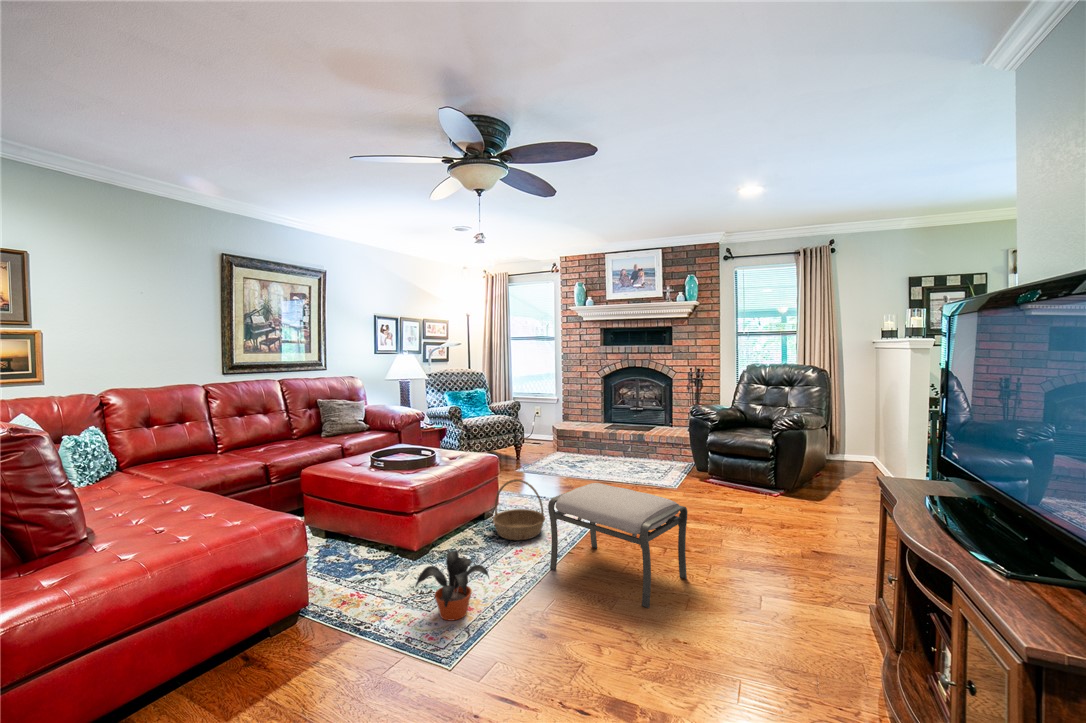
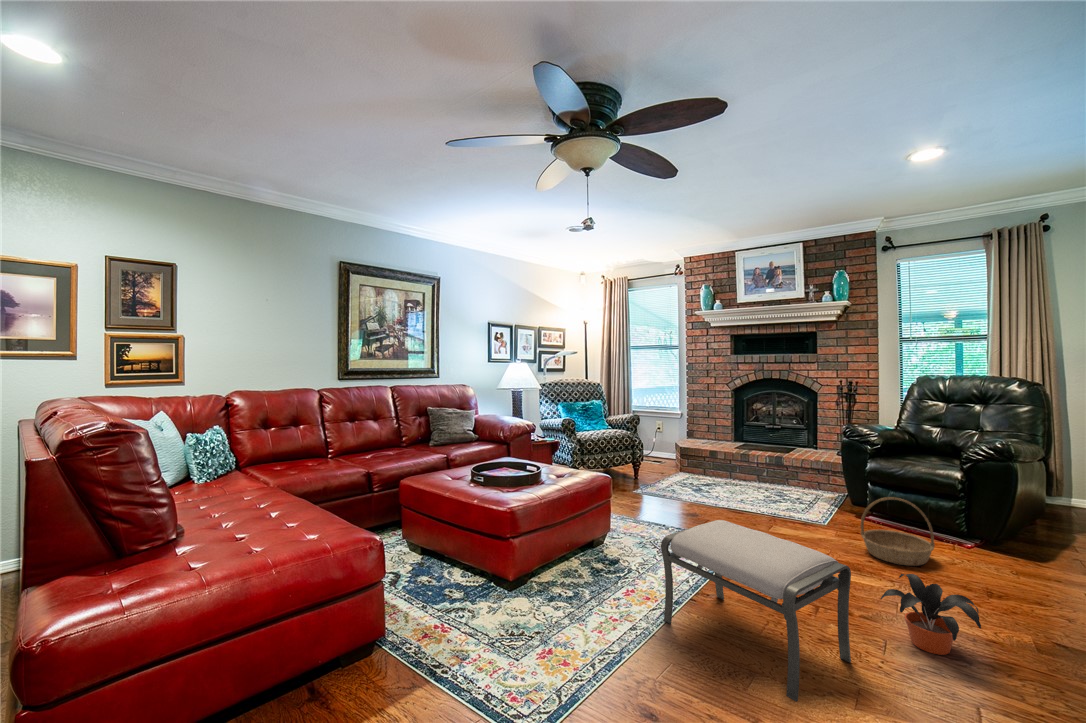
basket: present [493,479,545,540] -> present [861,497,935,566]
potted plant: present [416,550,489,621] -> present [881,574,981,655]

